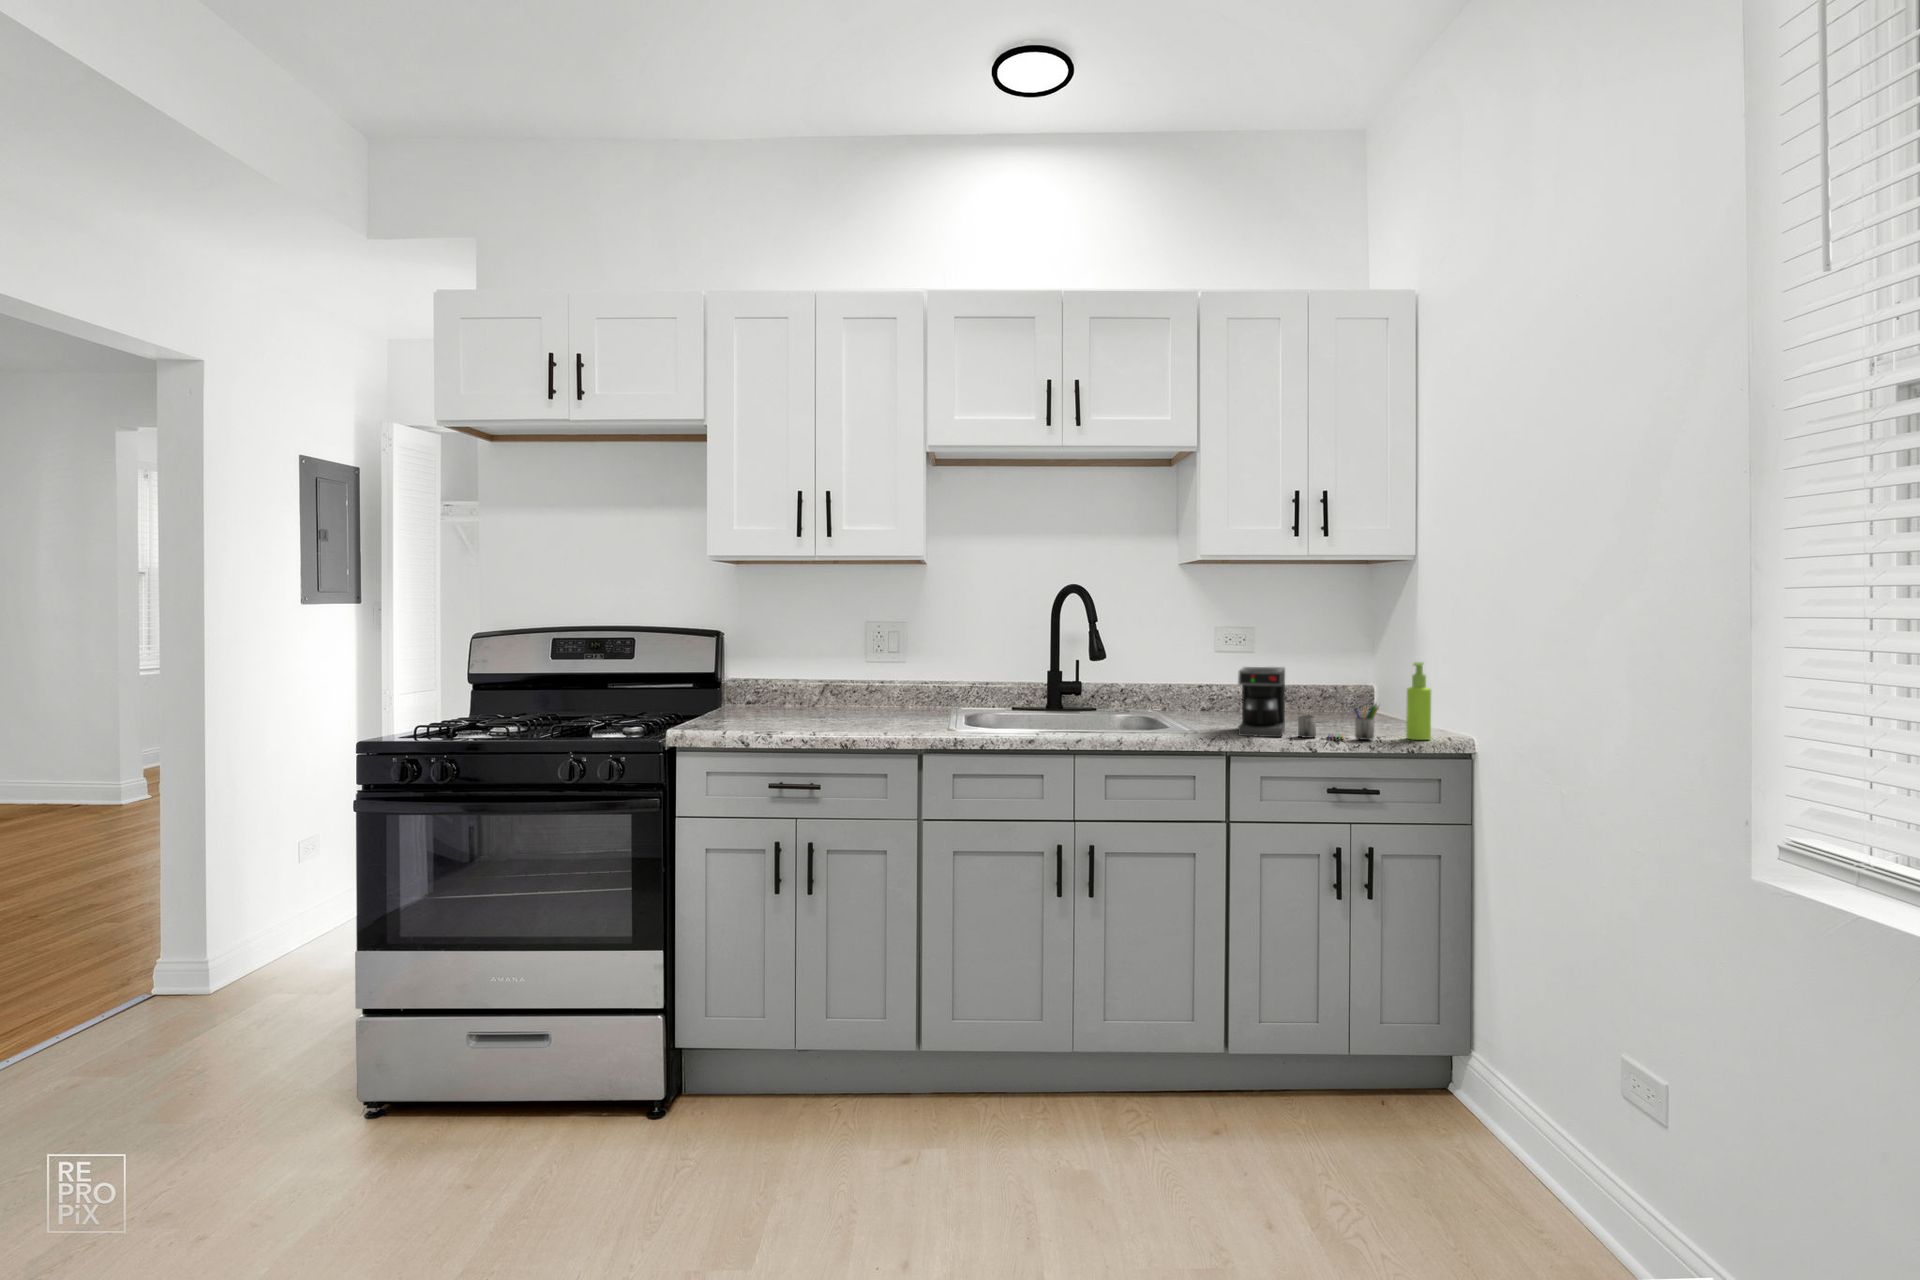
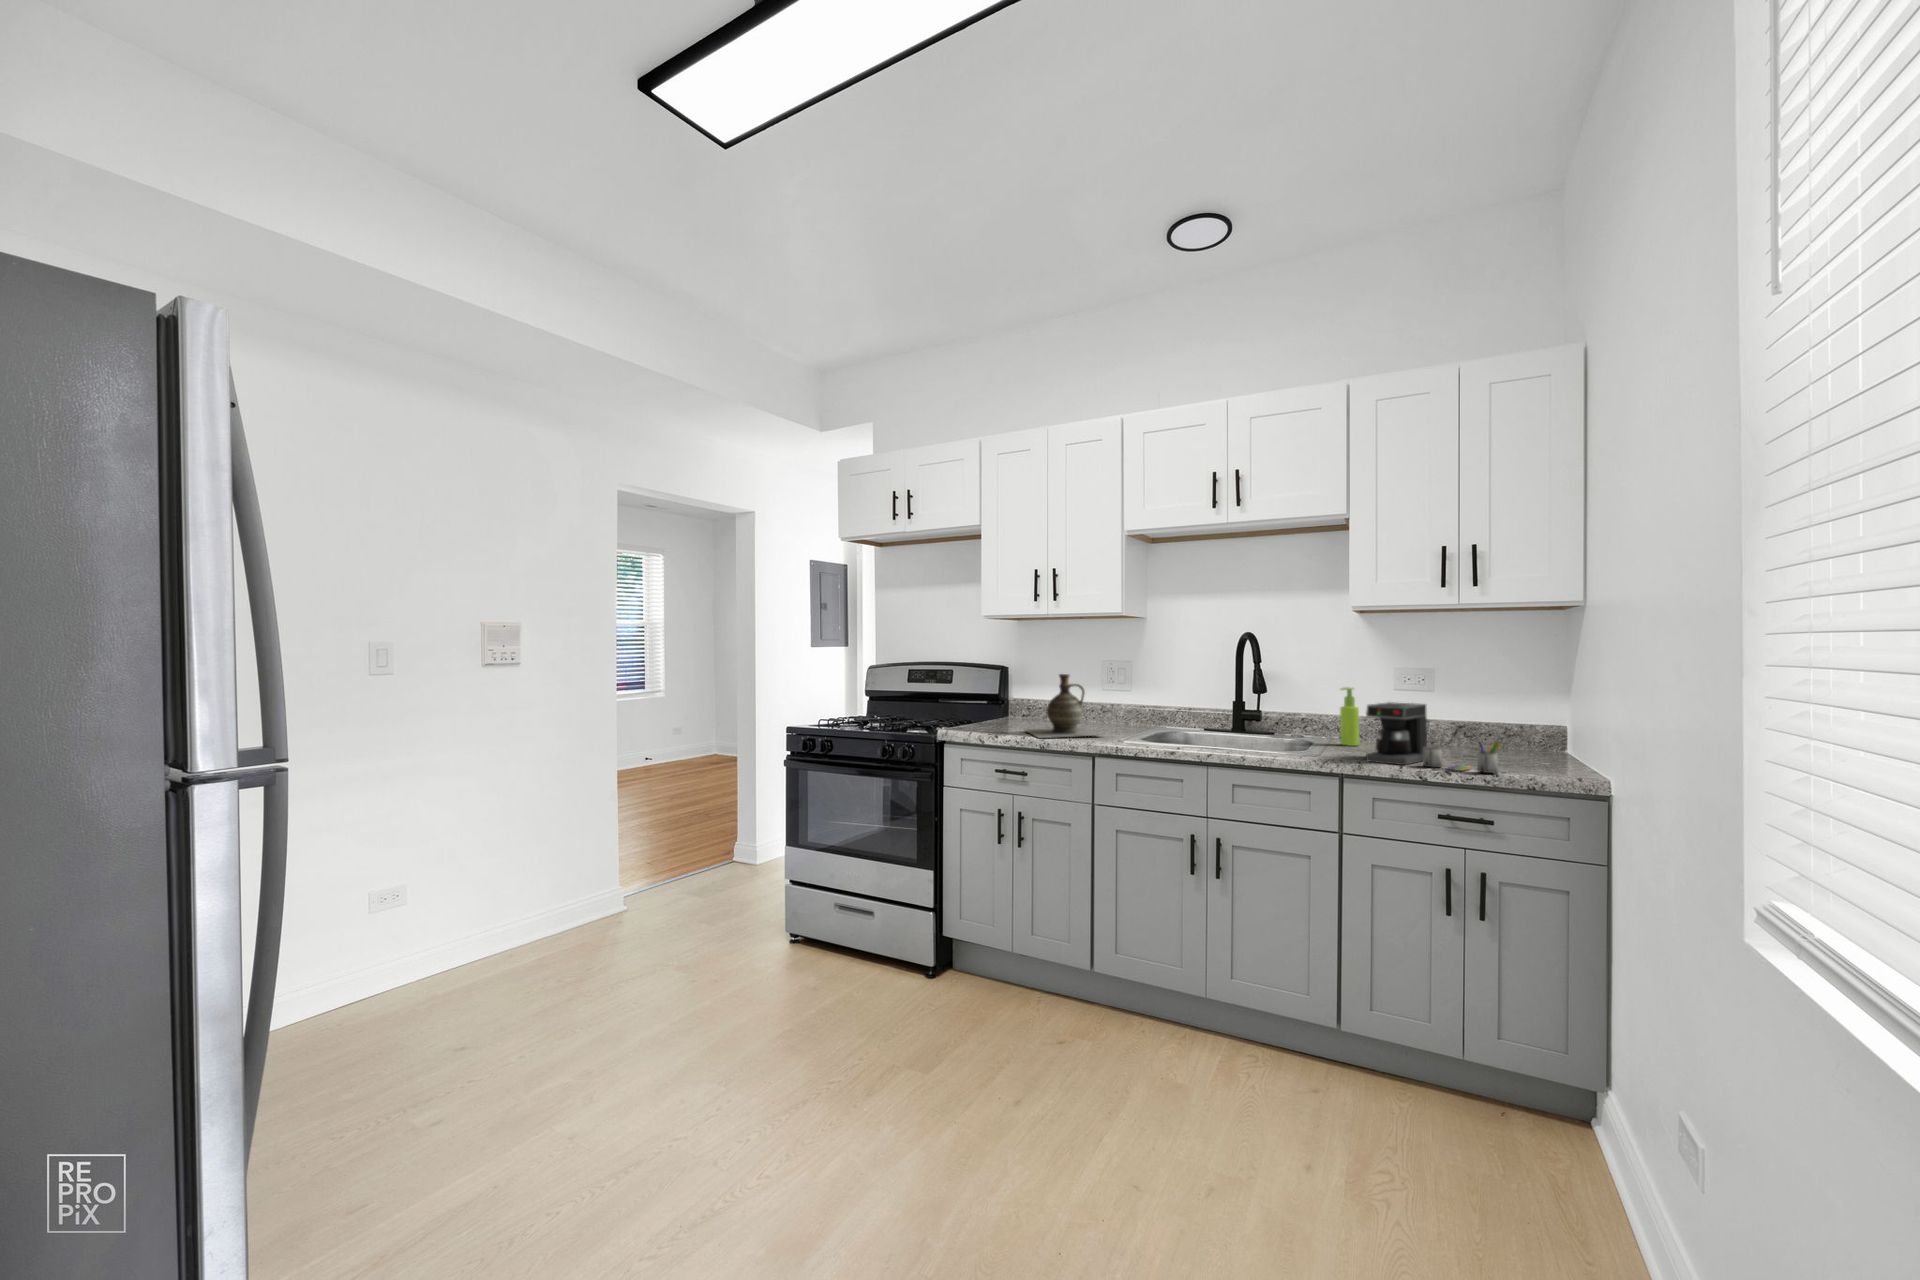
ceramic jug: none [785,642,908,733] -> present [1024,674,1100,738]
soap dispenser: present [1406,662,1431,740] -> present [1340,687,1359,746]

